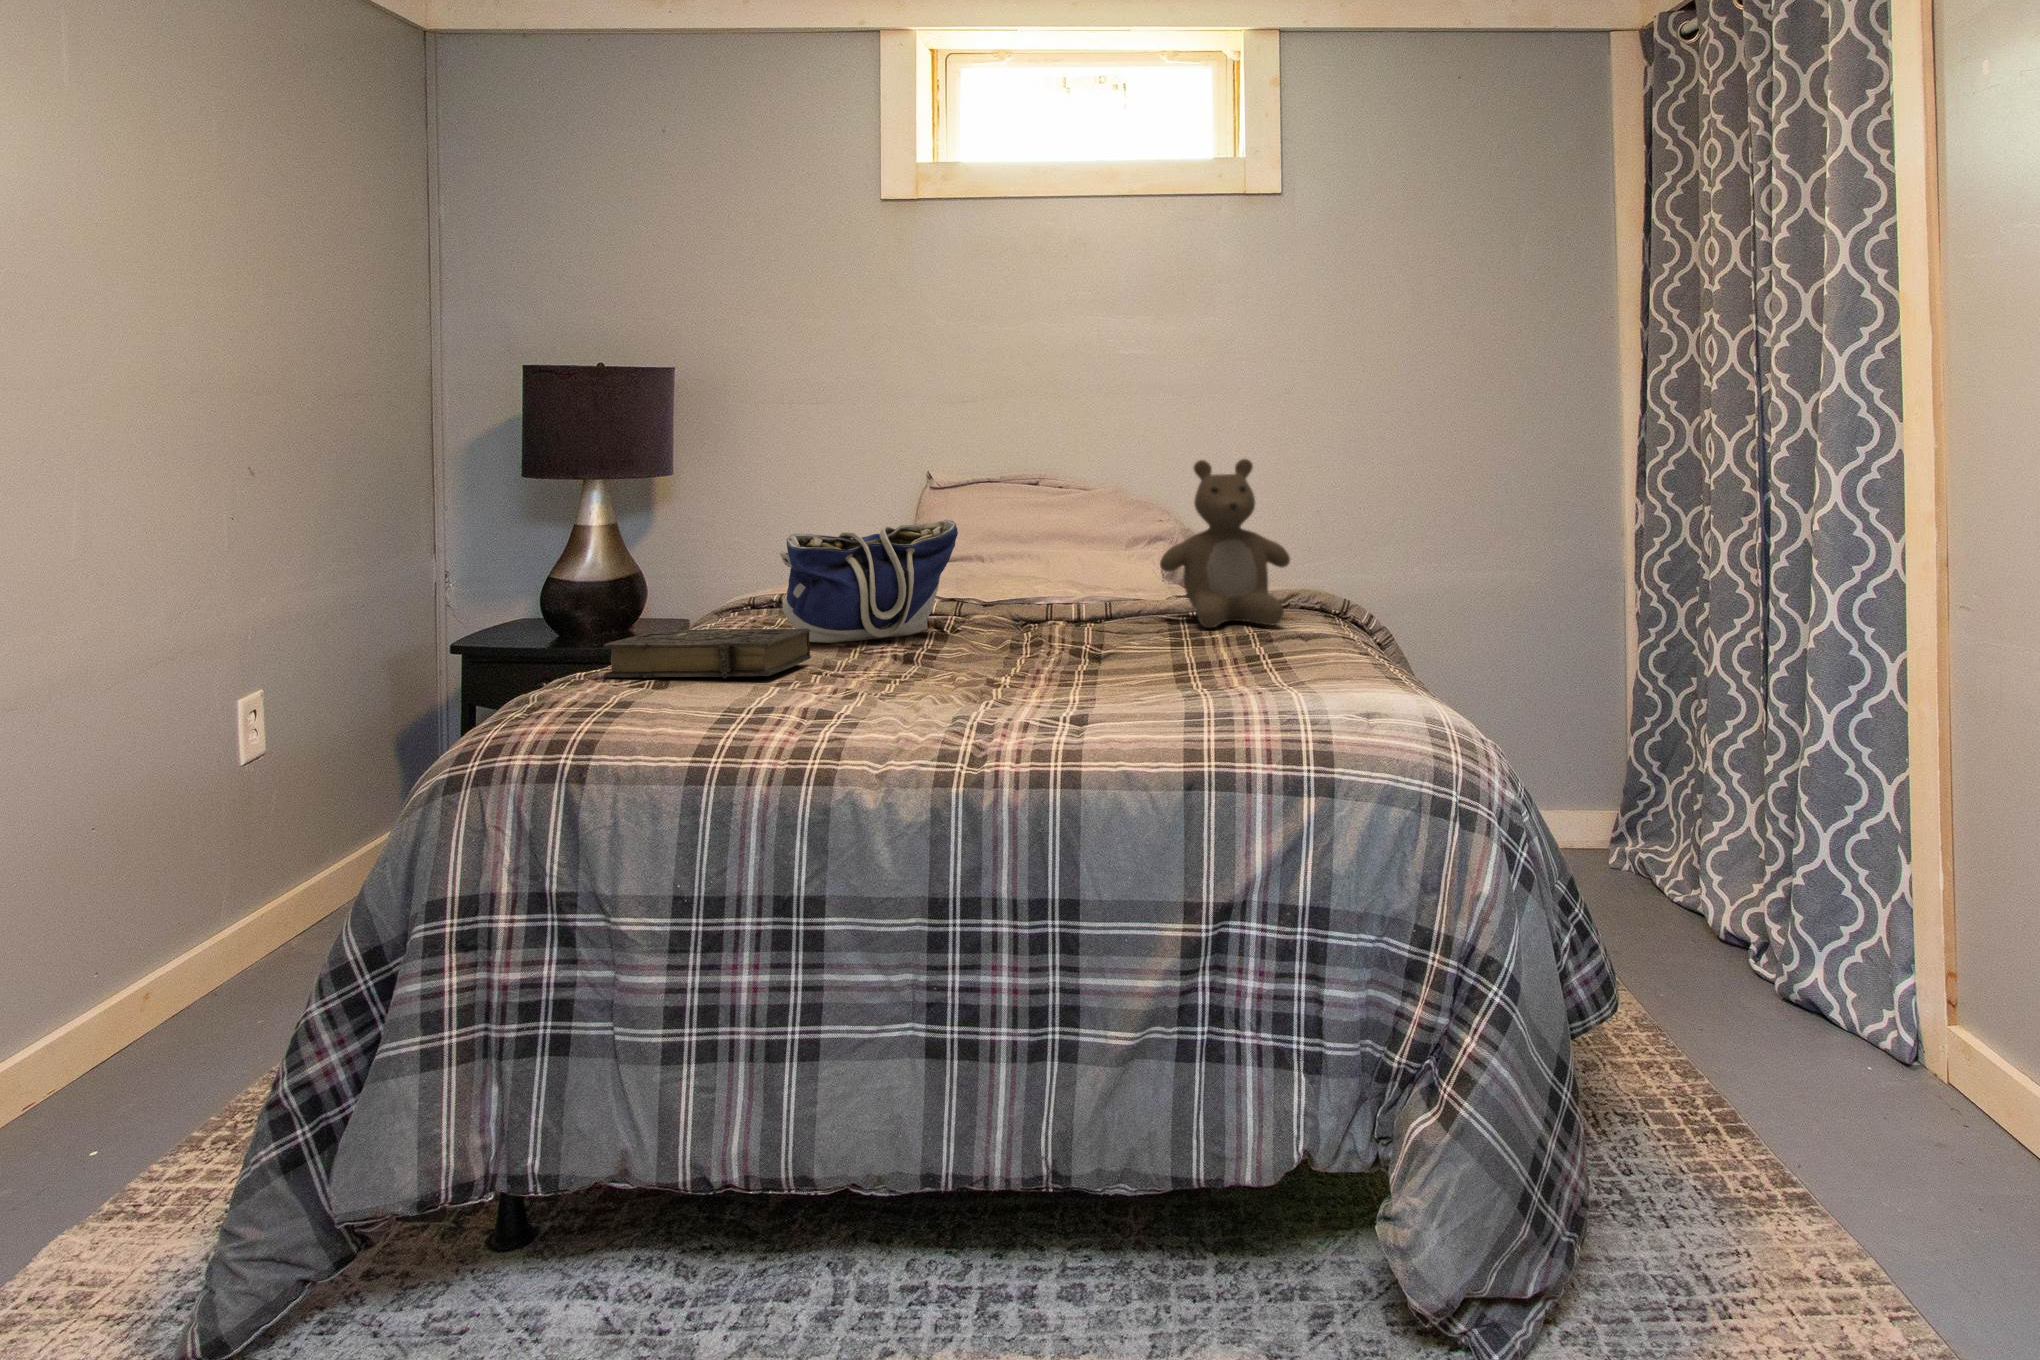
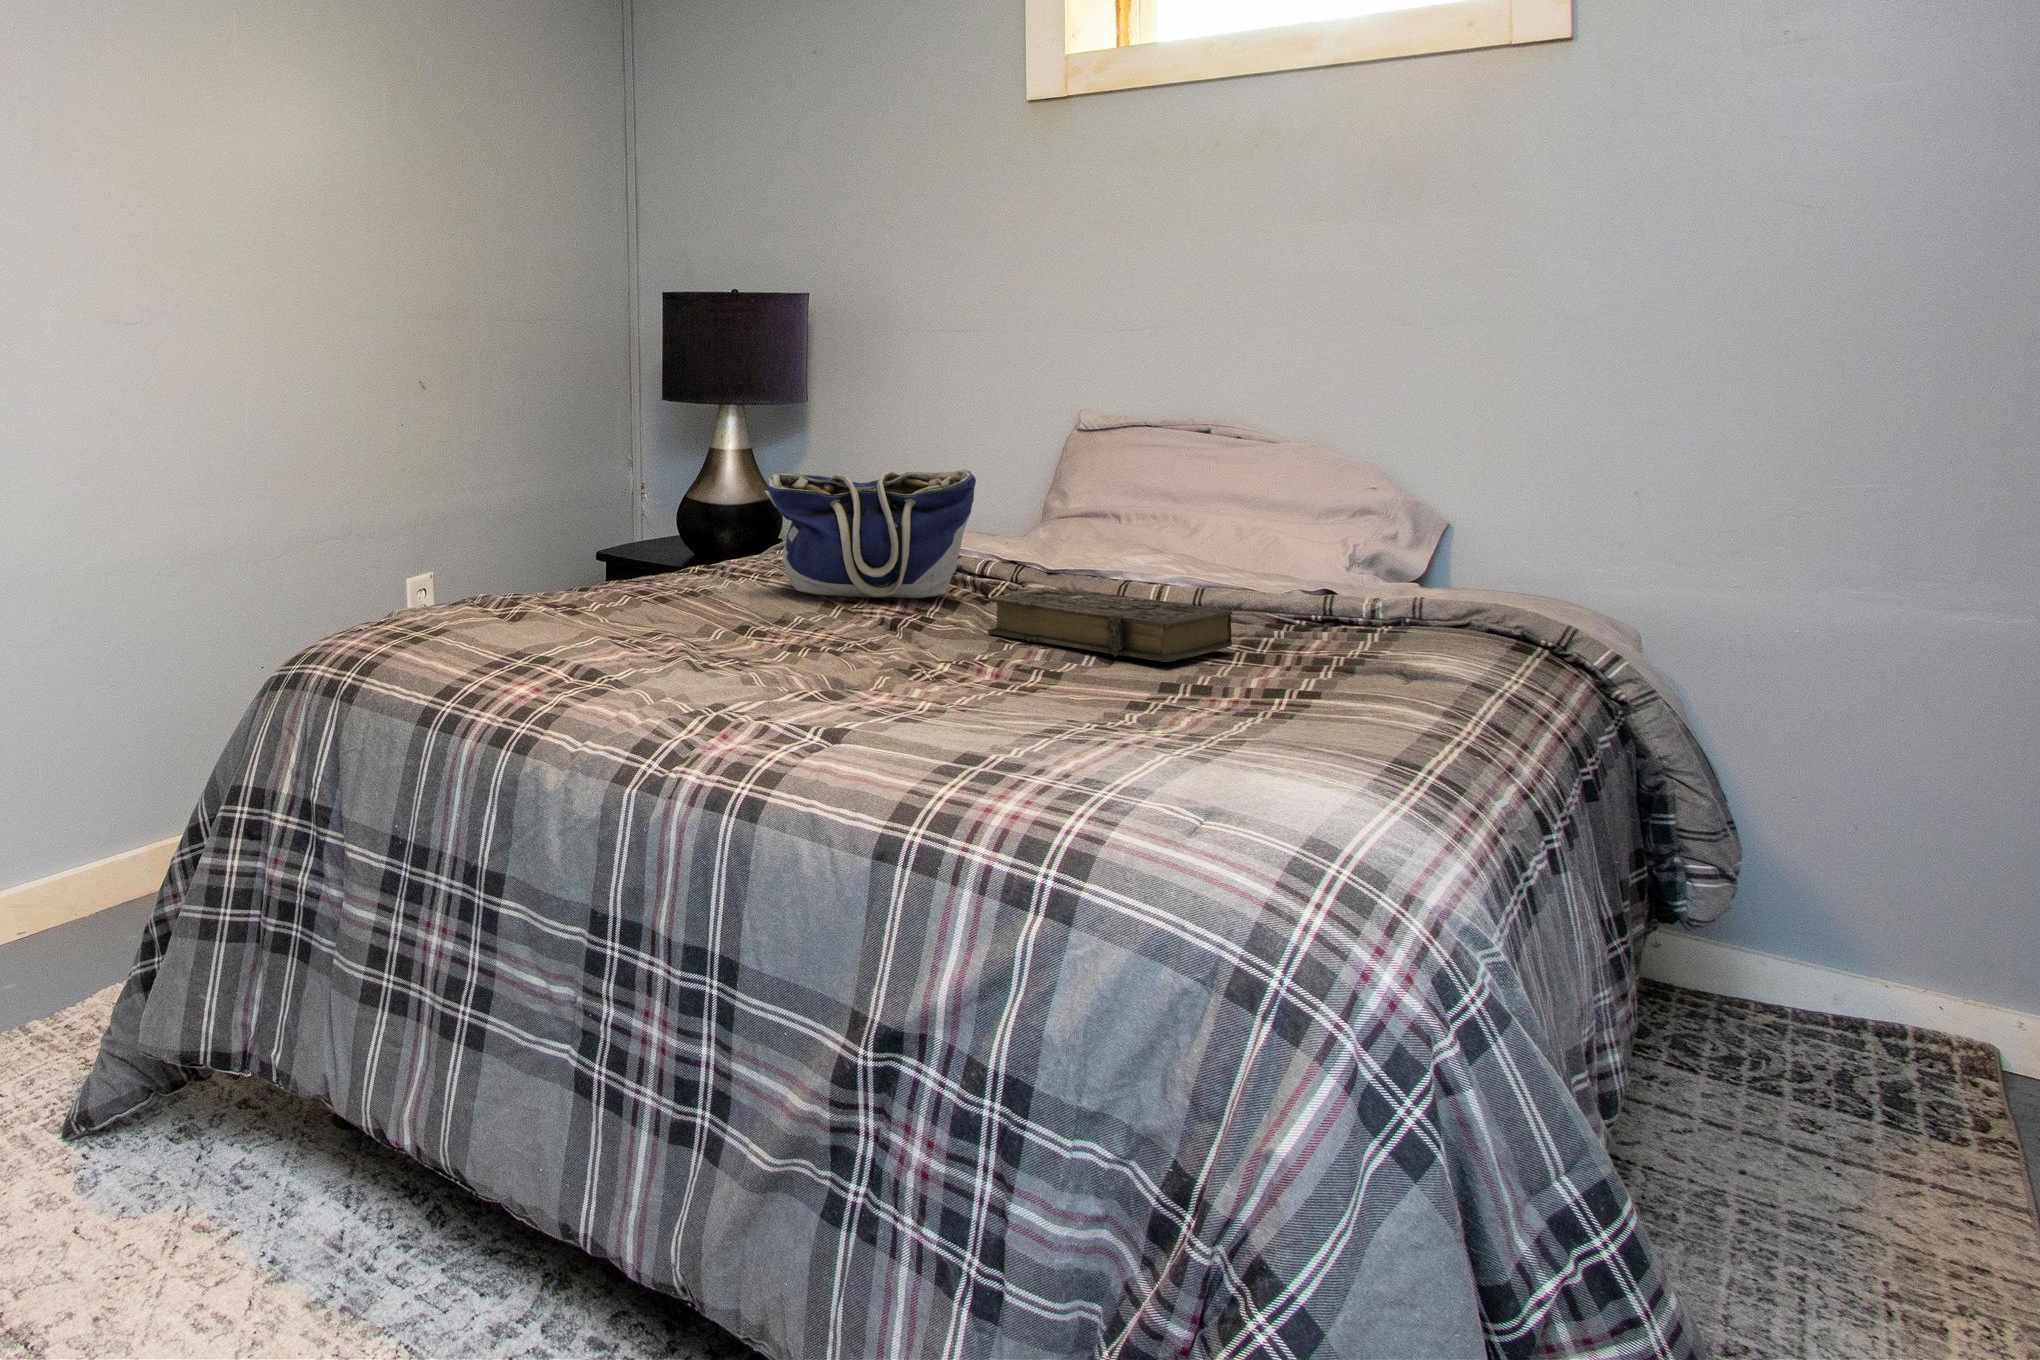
teddy bear: present [1160,459,1290,628] -> none [1265,415,1474,654]
book: present [604,629,811,678] -> present [987,589,1233,662]

